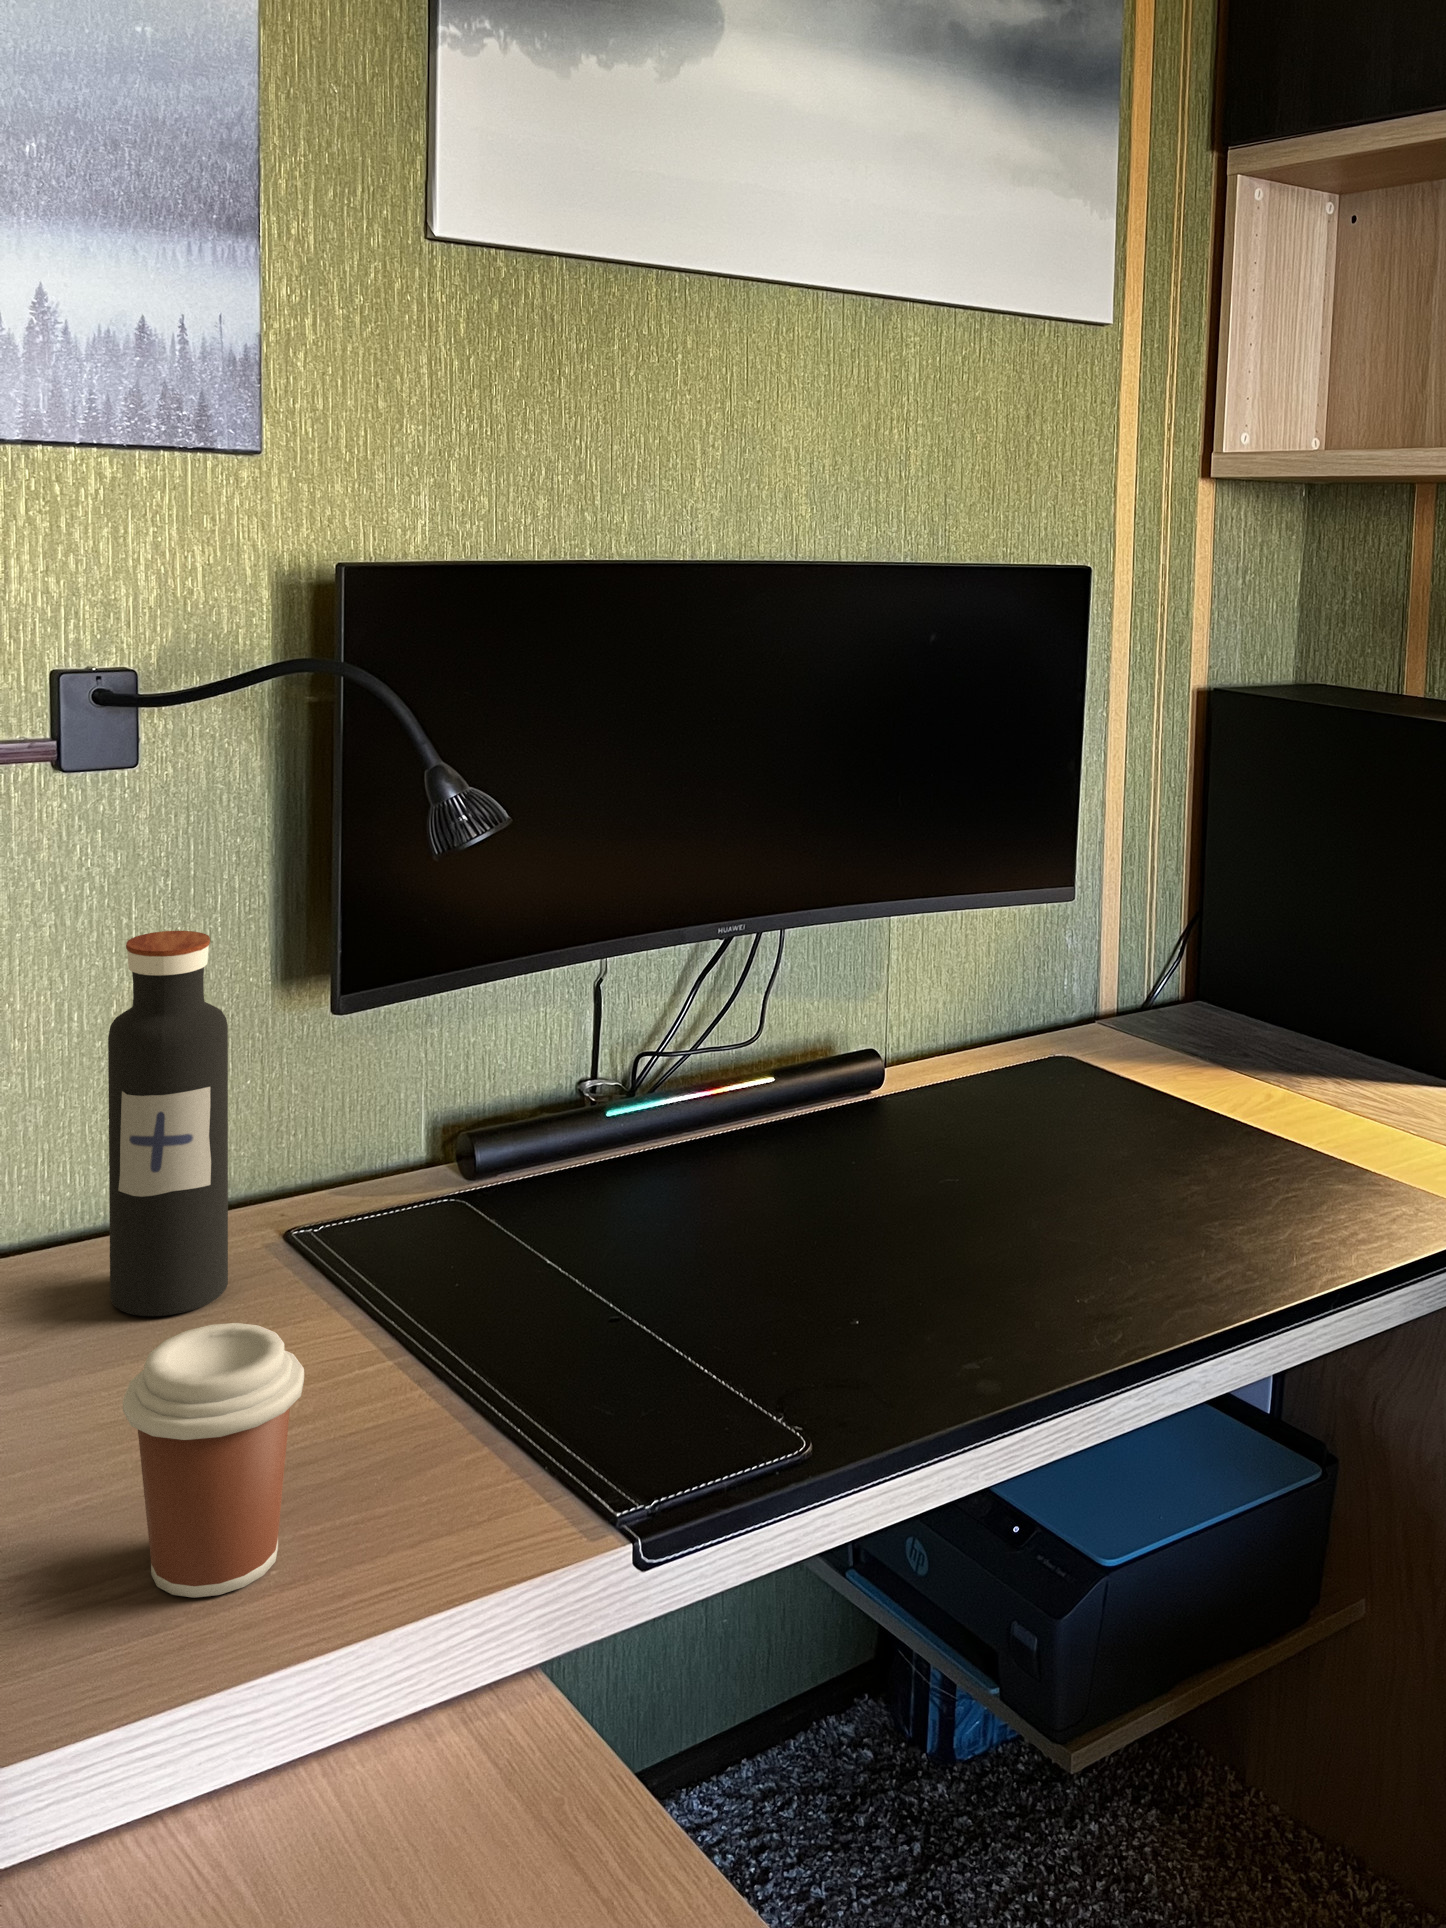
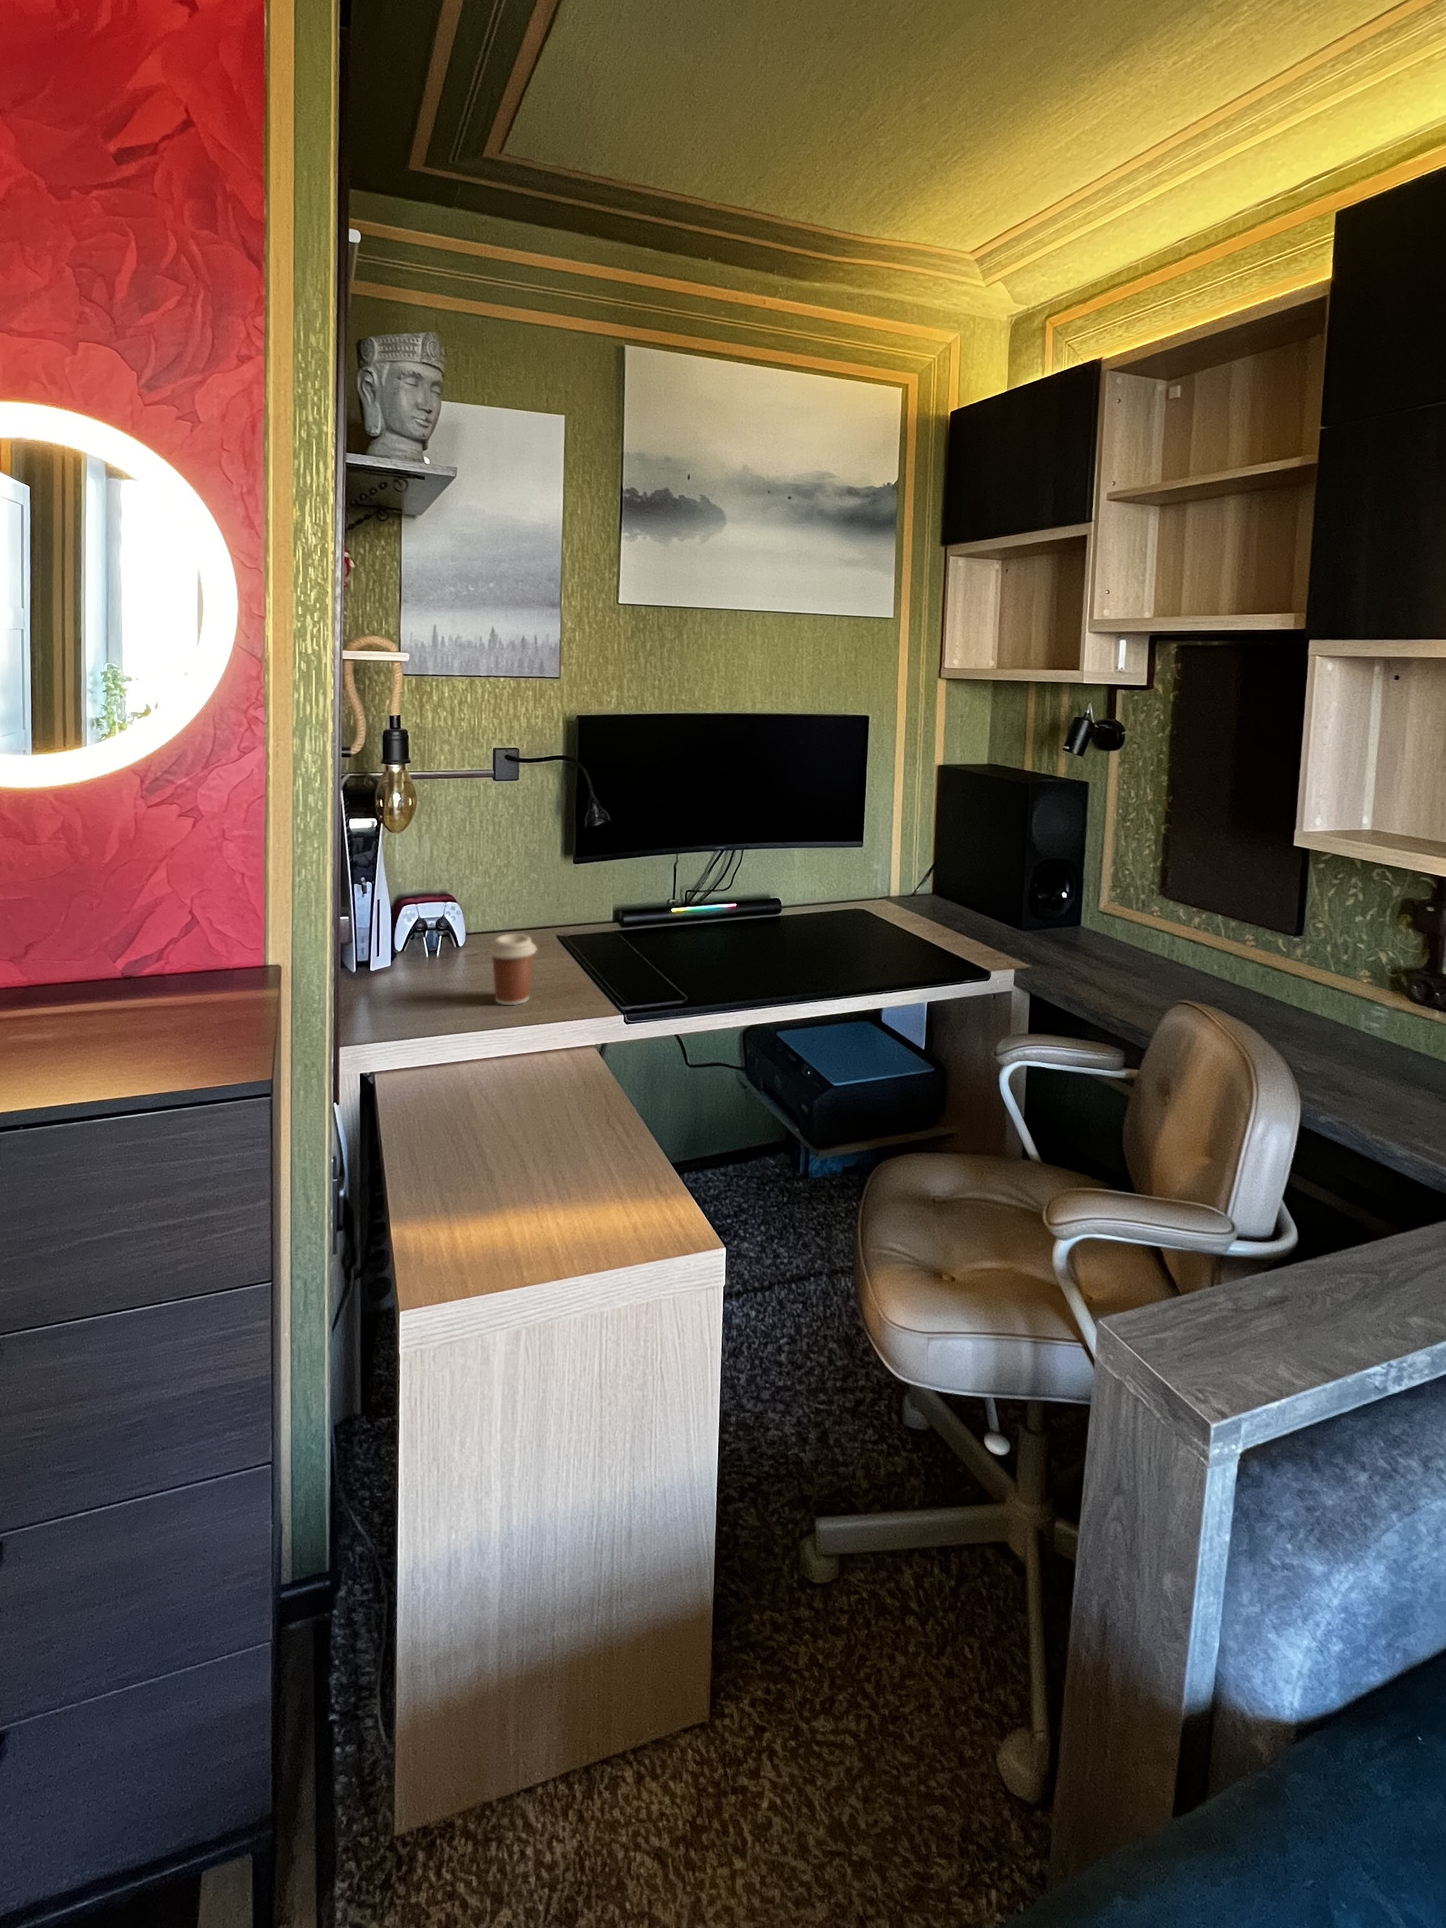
water bottle: present [108,931,228,1316] -> none [503,831,538,949]

